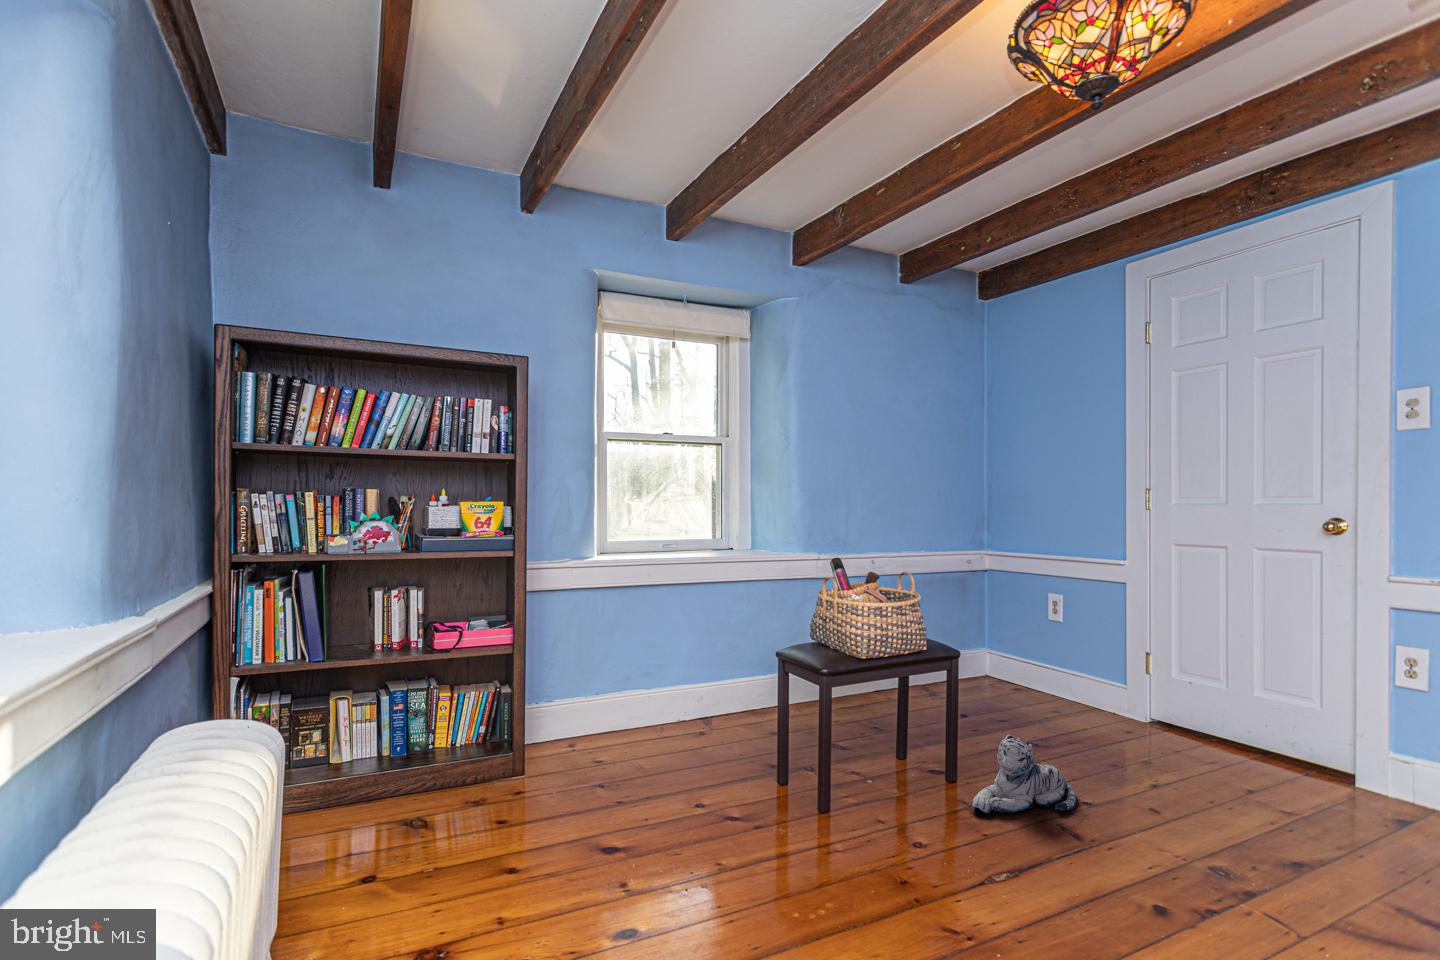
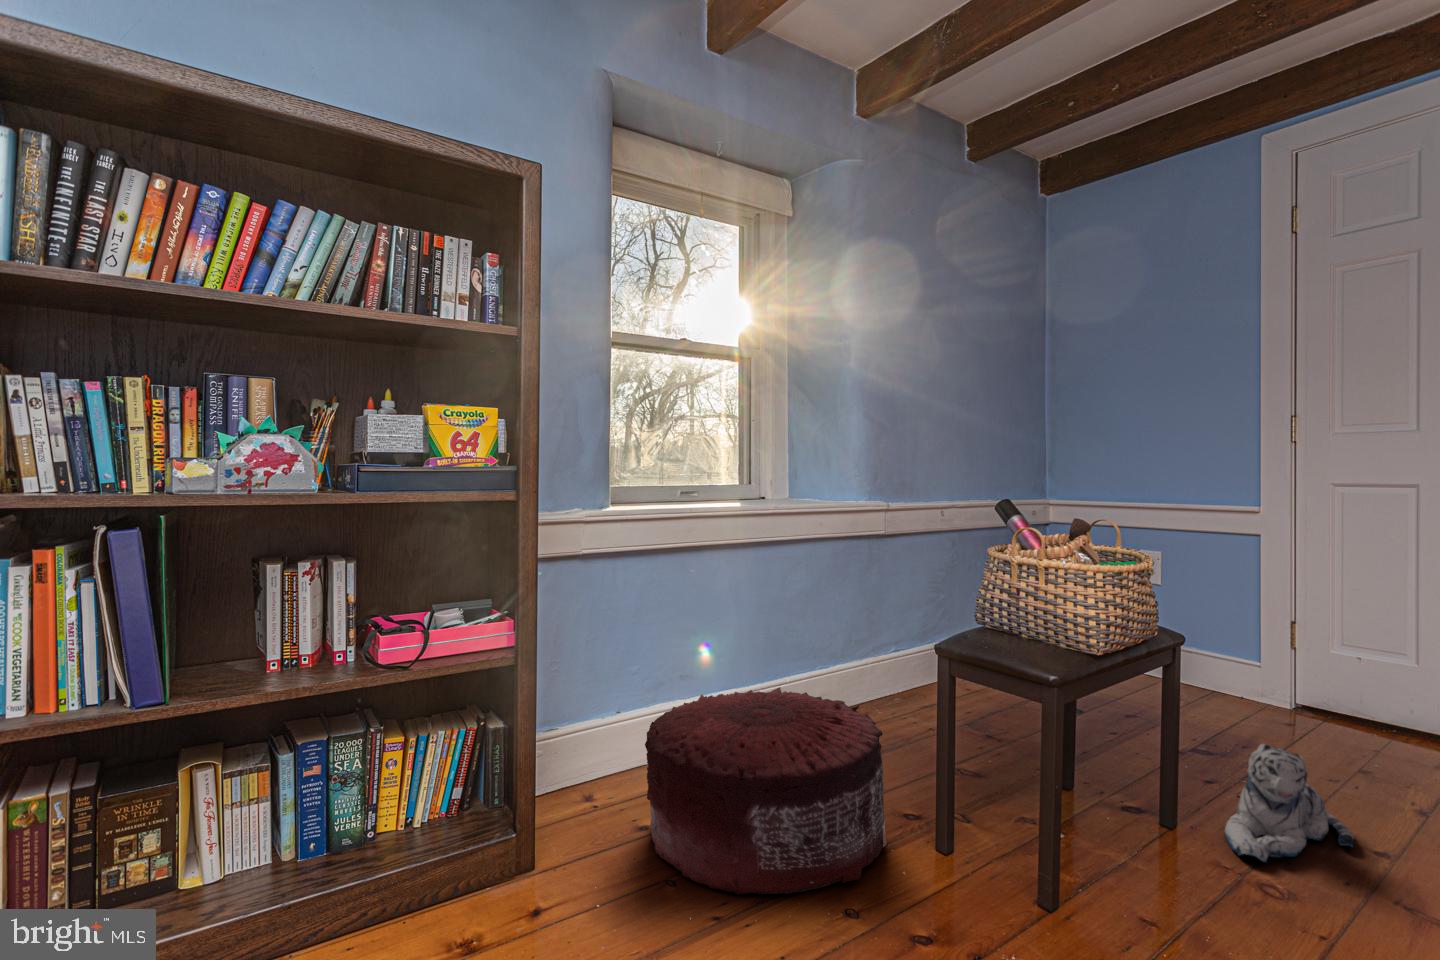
pouf: none [590,679,750,800] -> present [645,687,887,895]

